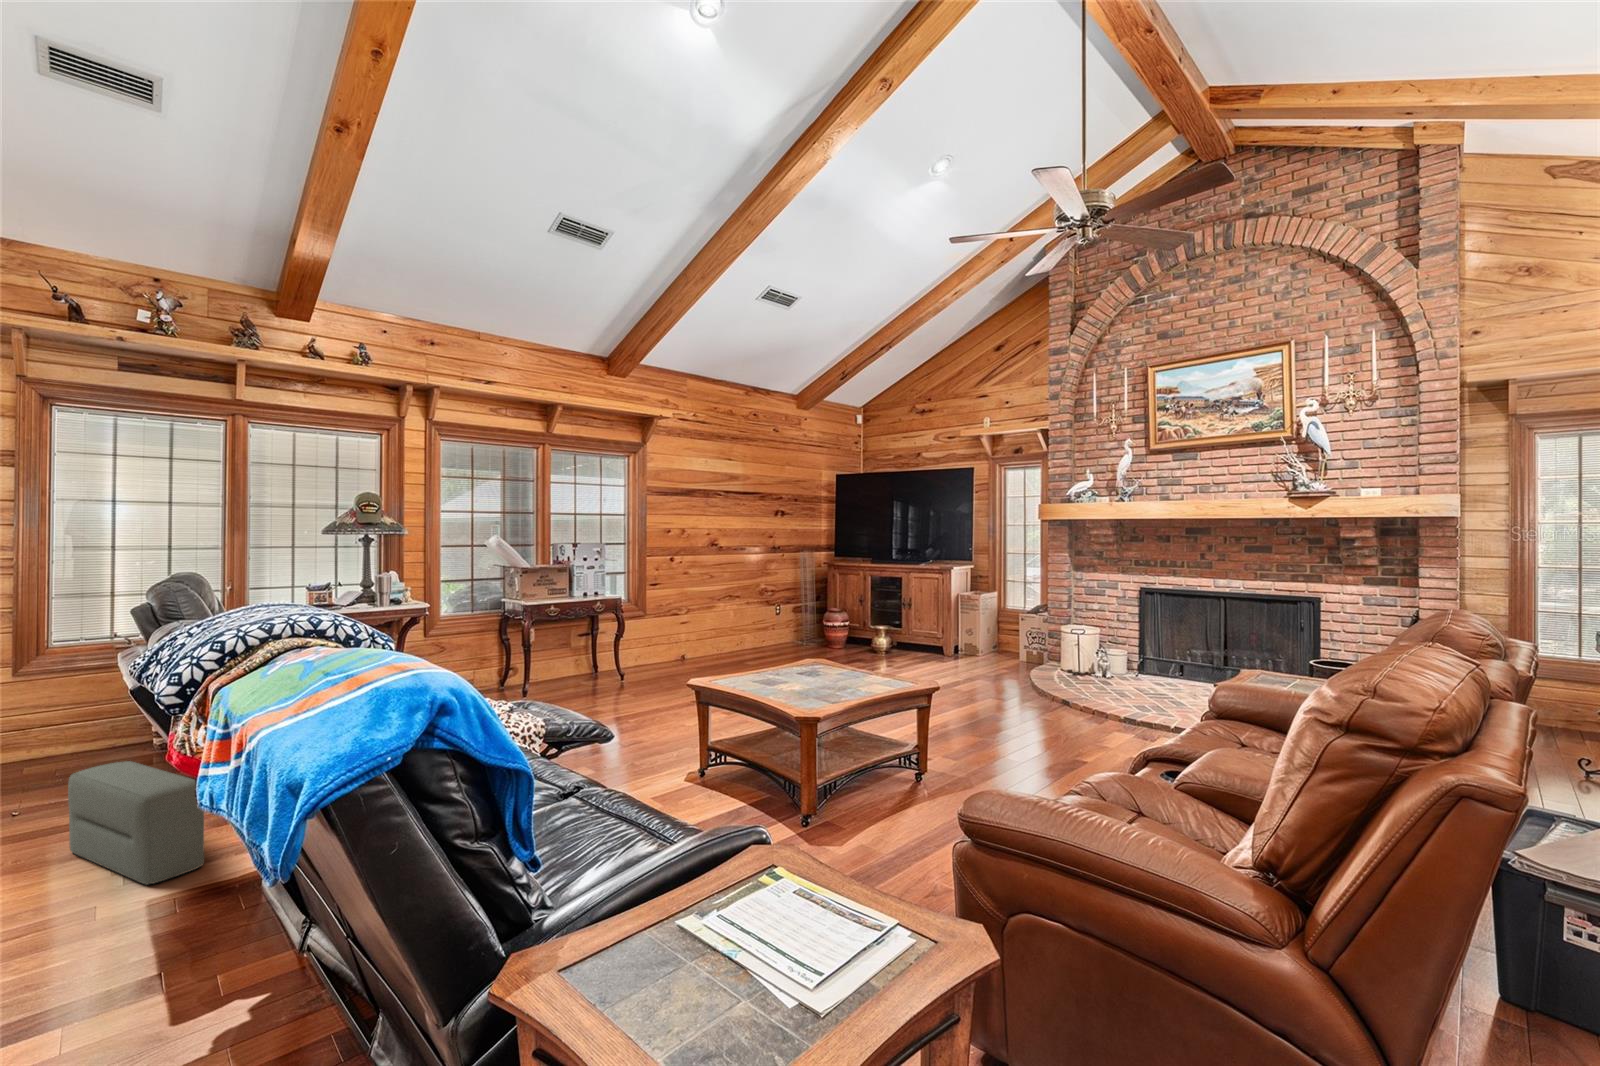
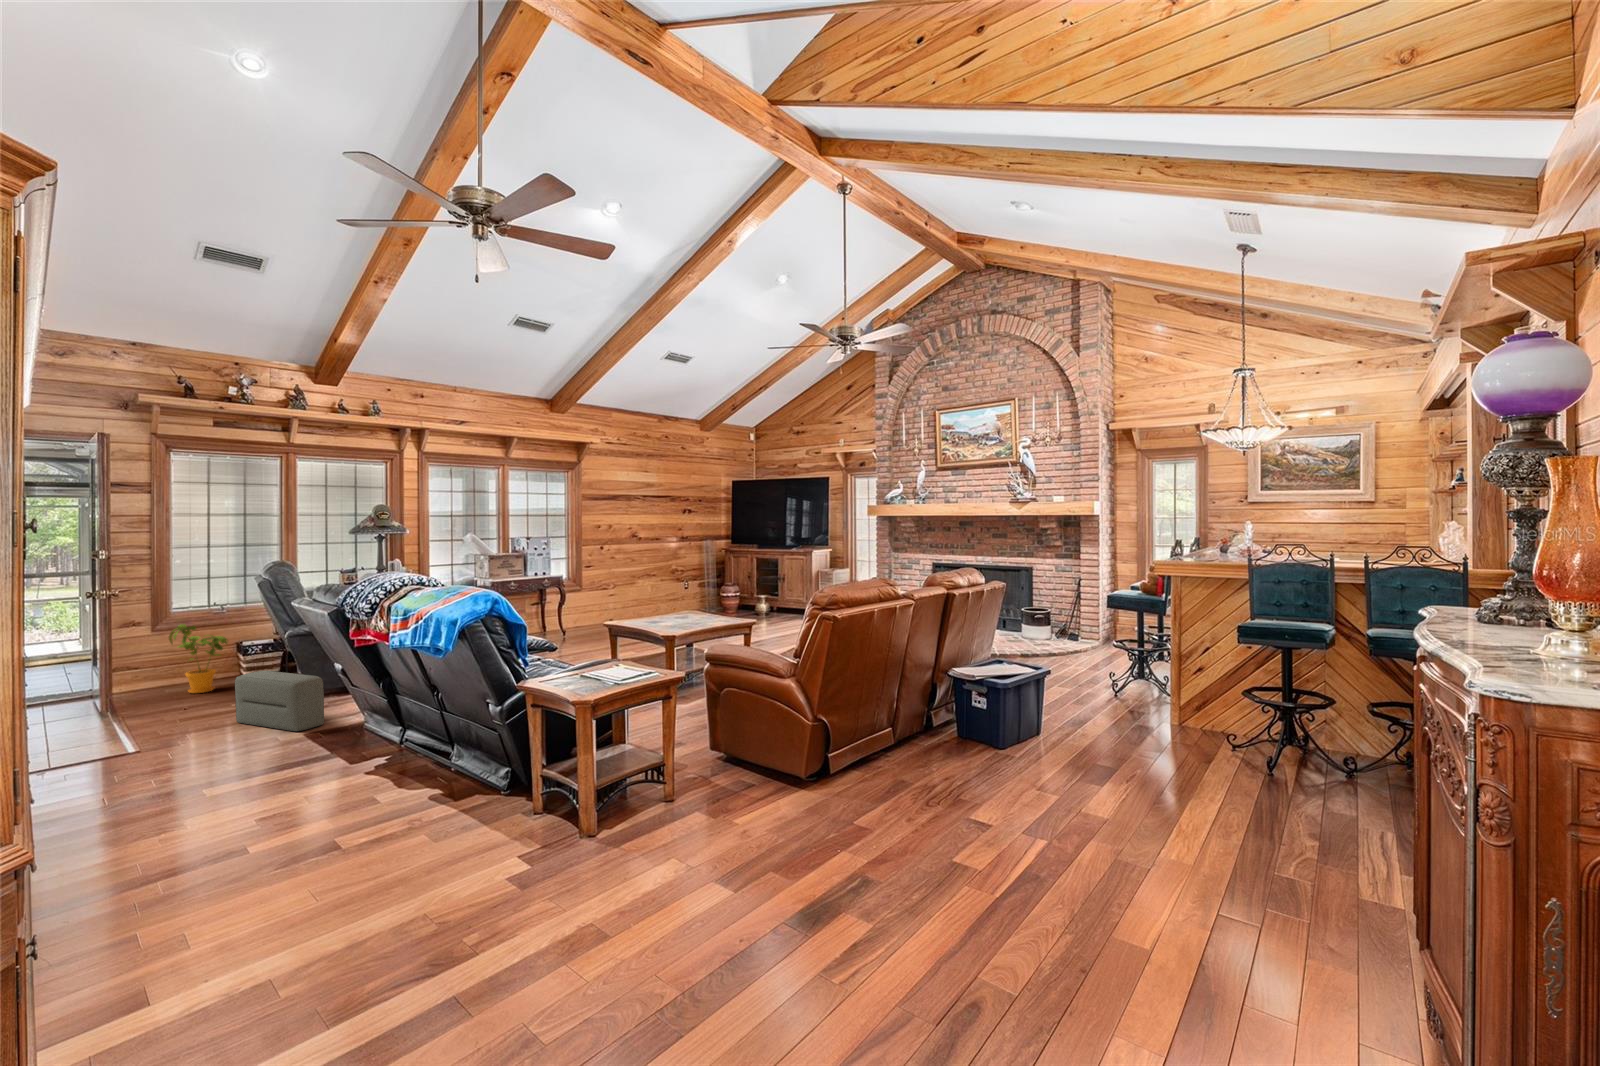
house plant: none [27,670,122,776] -> present [169,624,228,693]

